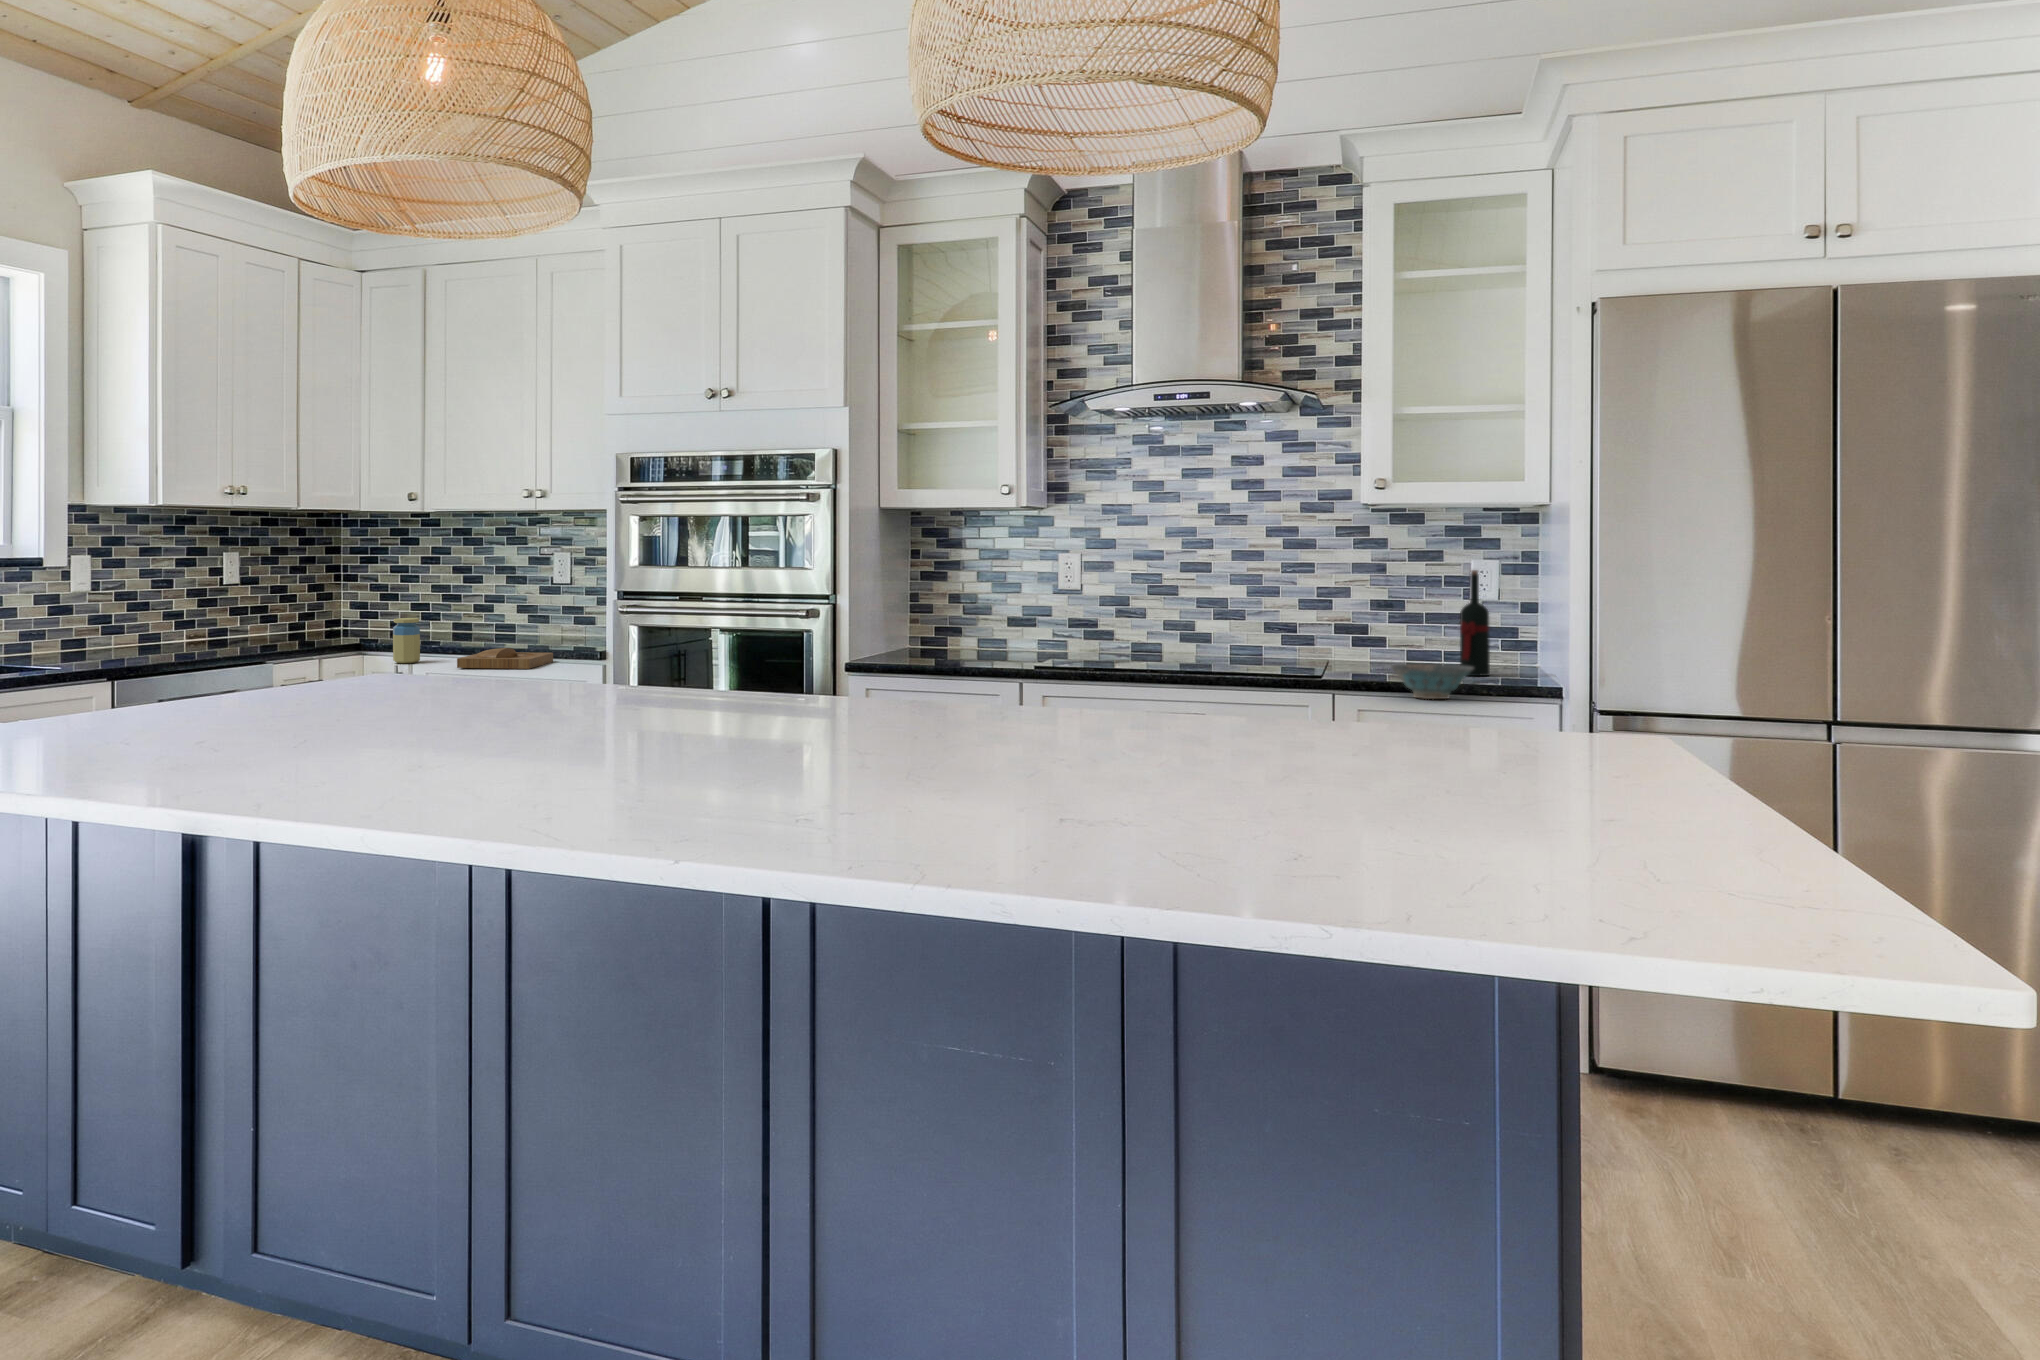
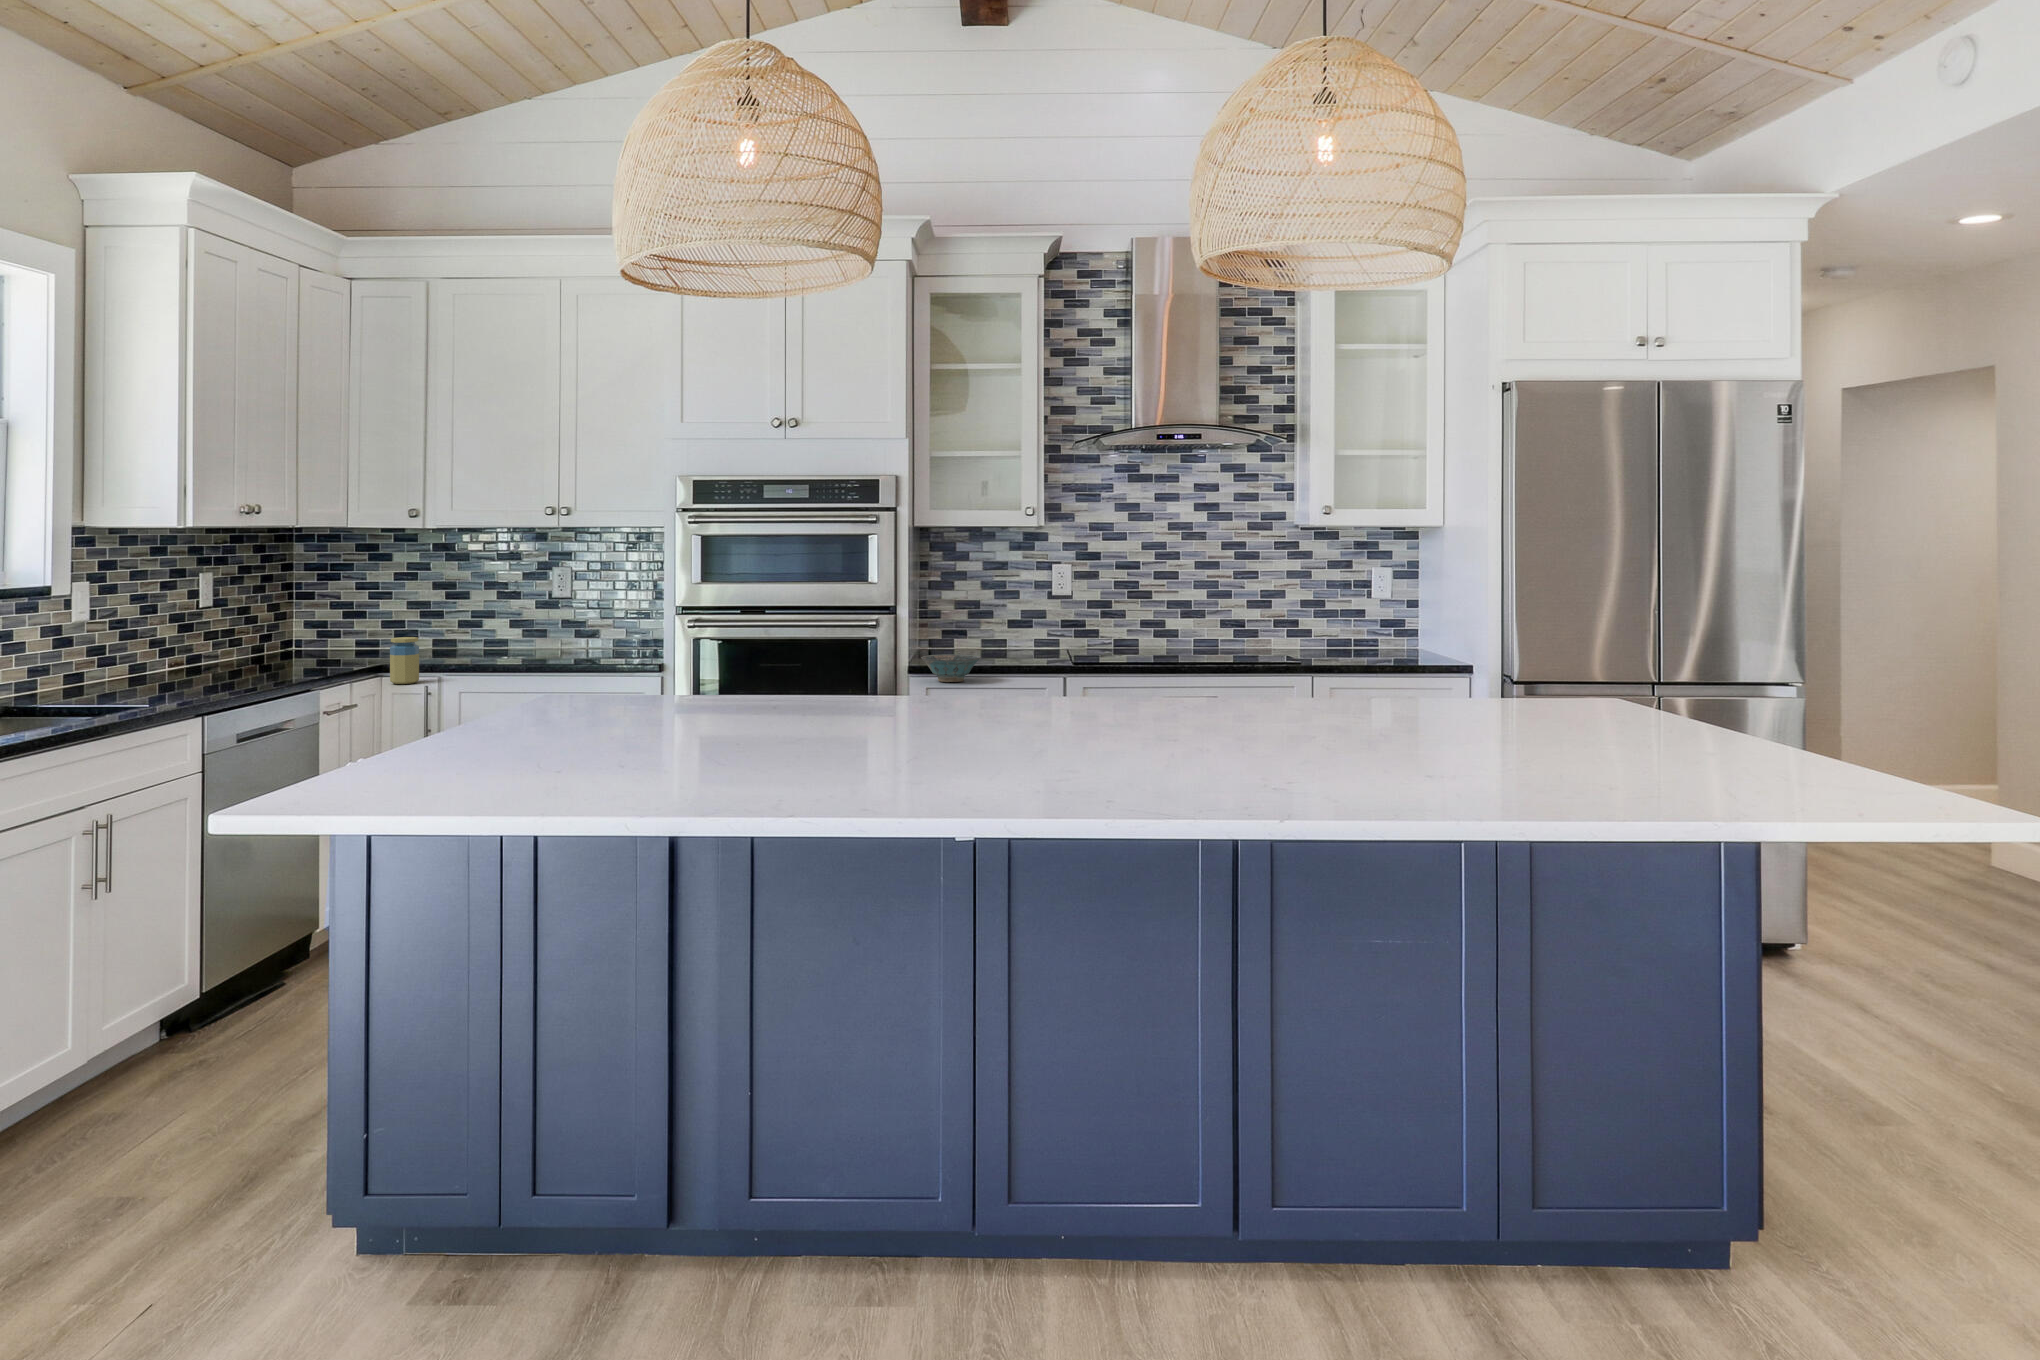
wine bottle: present [1460,570,1490,676] -> none [1373,577,1396,663]
tray: present [457,648,553,669] -> none [478,665,562,687]
ceramic bowl: present [1391,664,1474,699] -> present [921,654,981,682]

